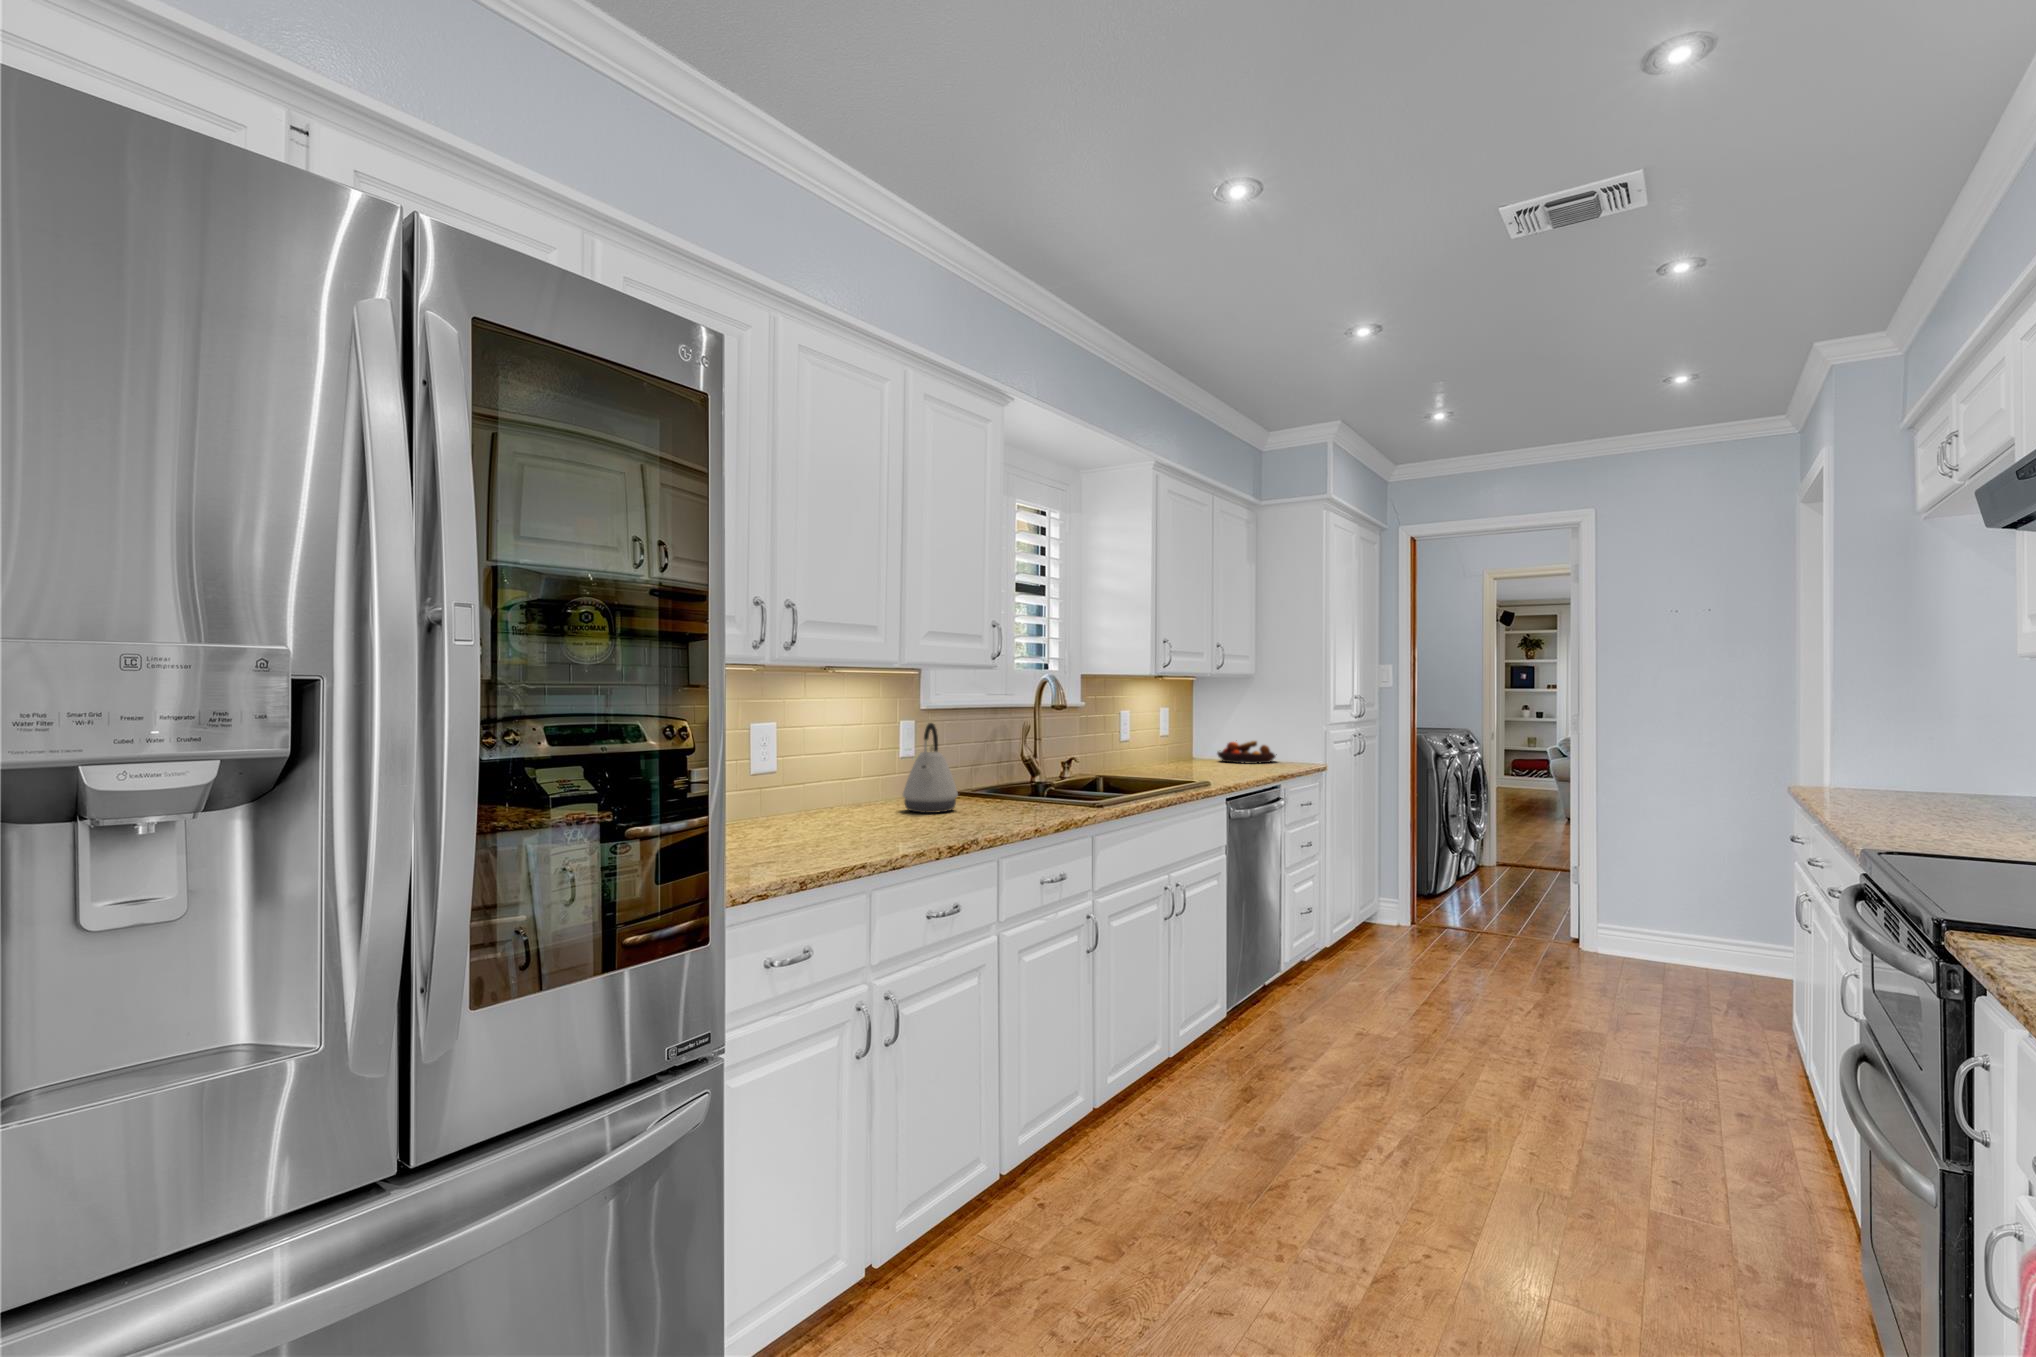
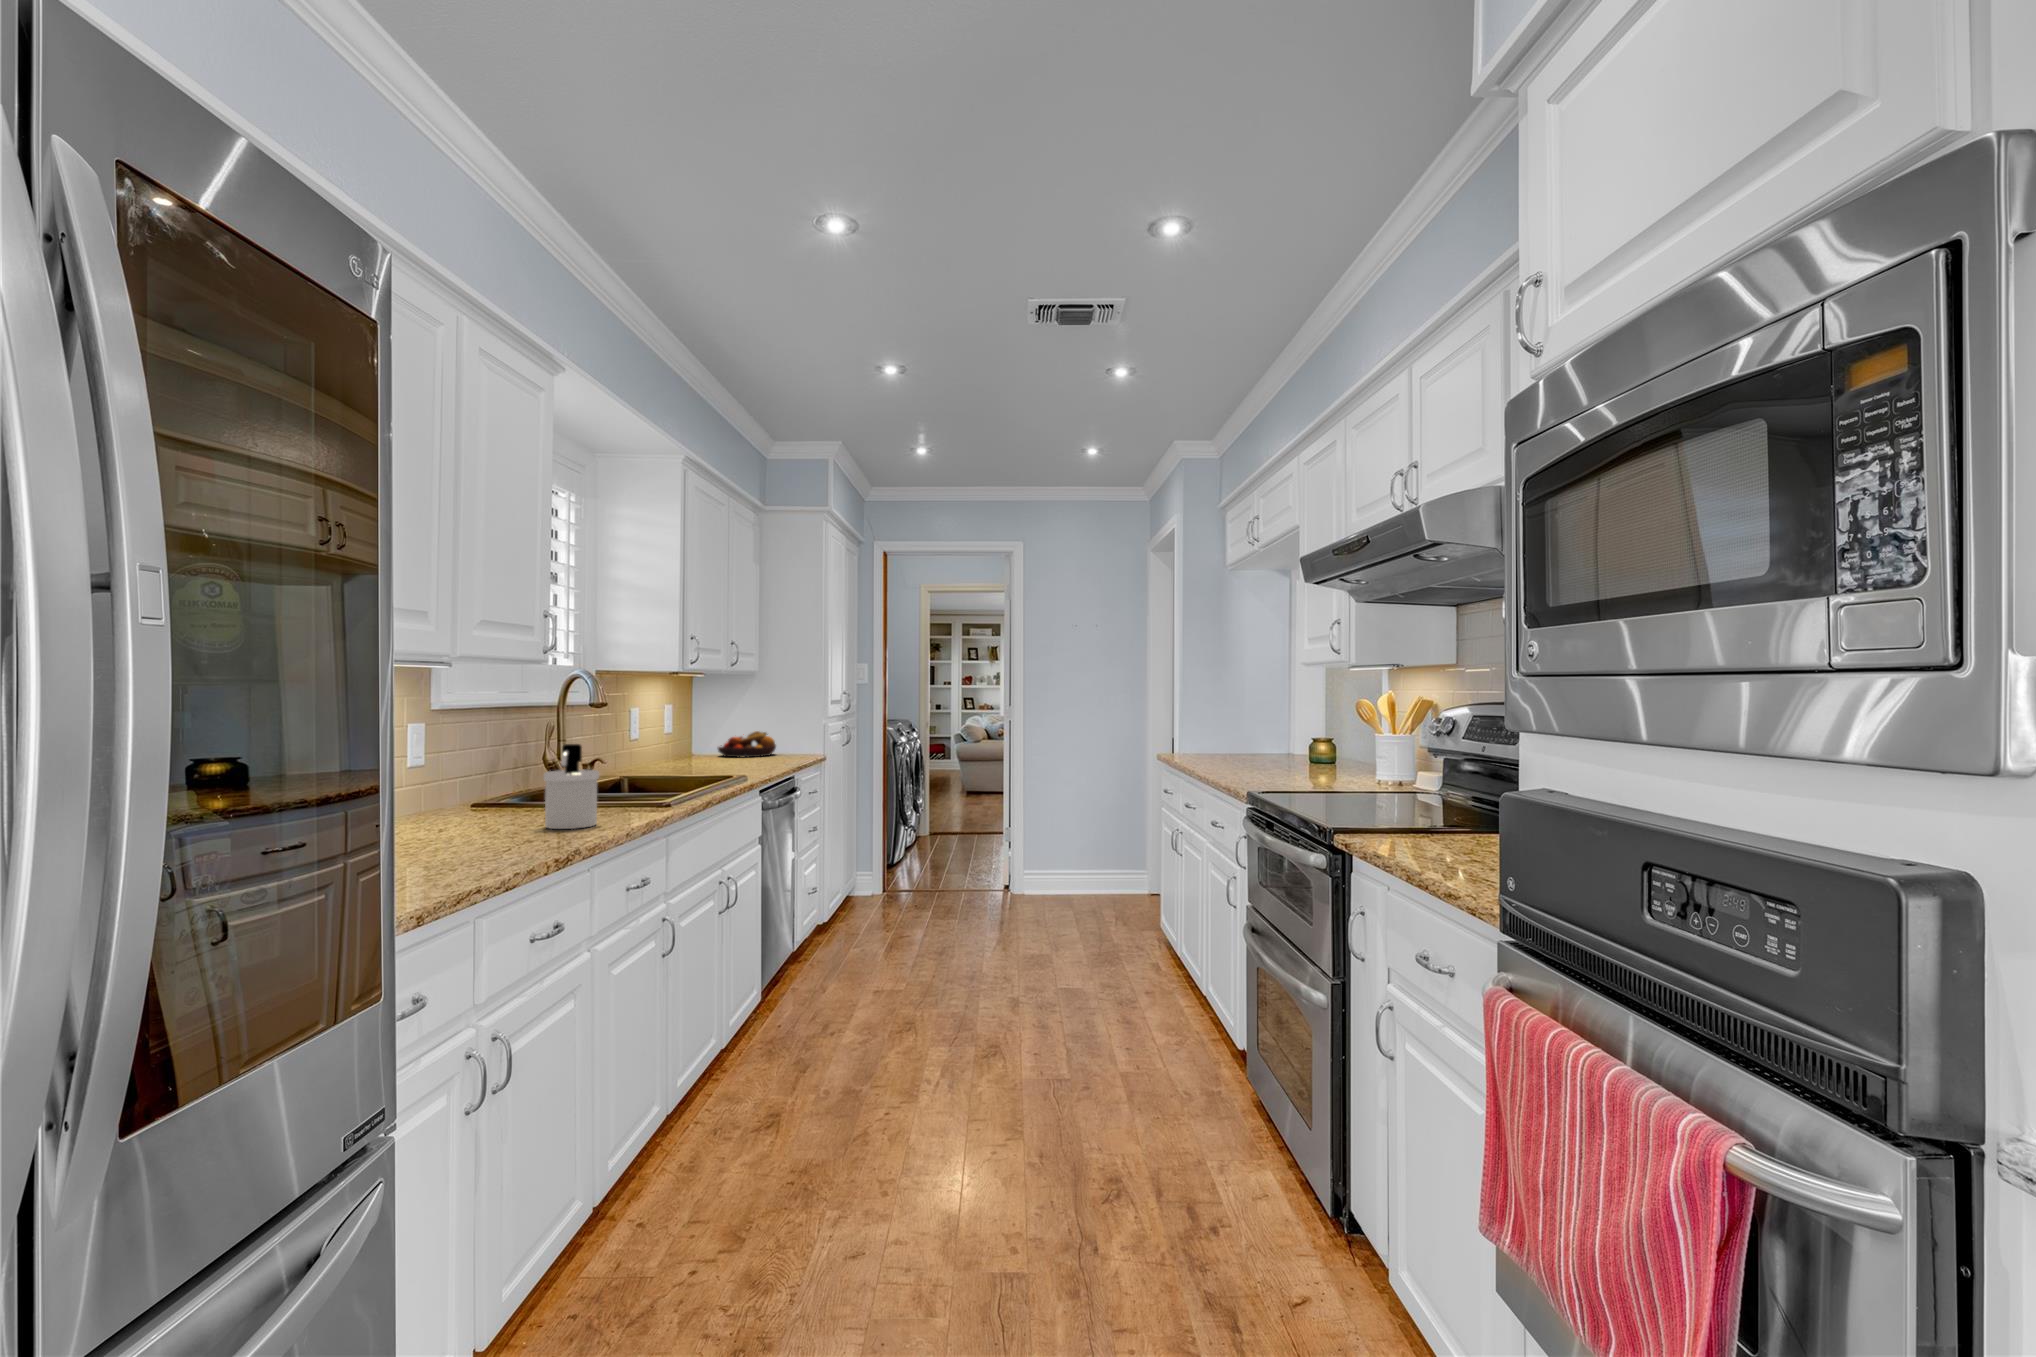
kettle: present [903,723,958,813] -> none [436,724,510,828]
soap dispenser: none [973,743,1019,821] -> present [544,744,599,829]

